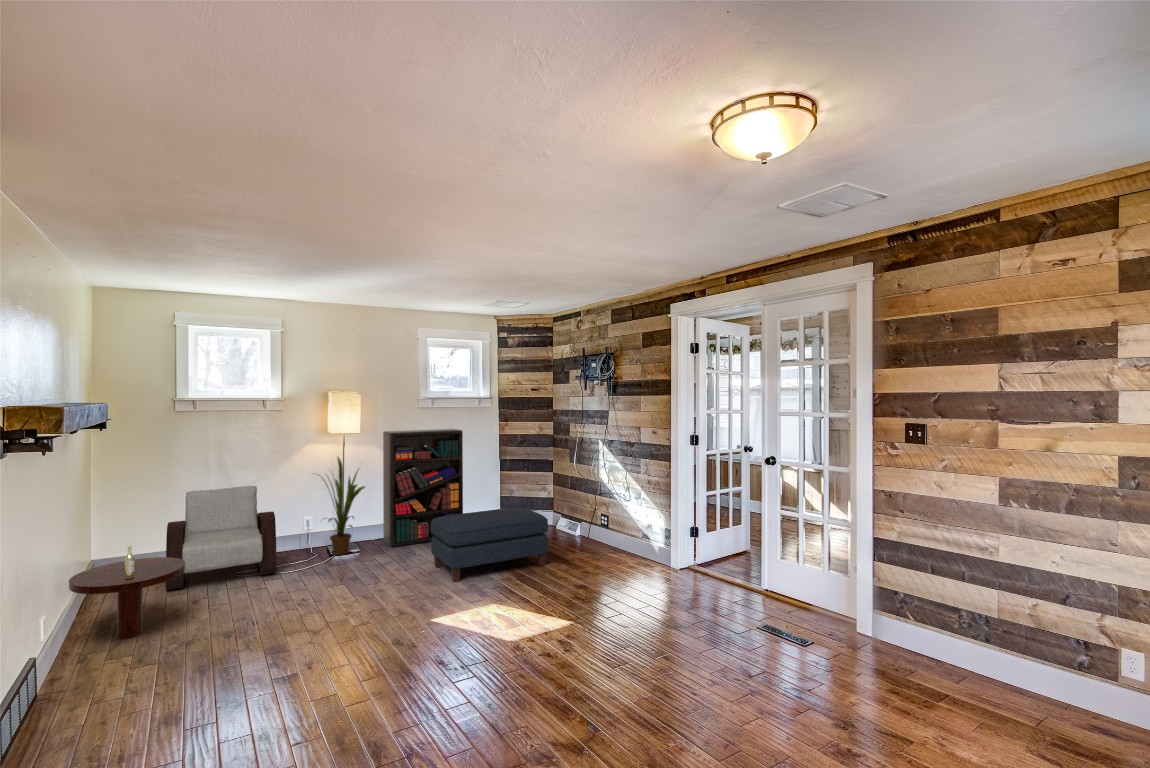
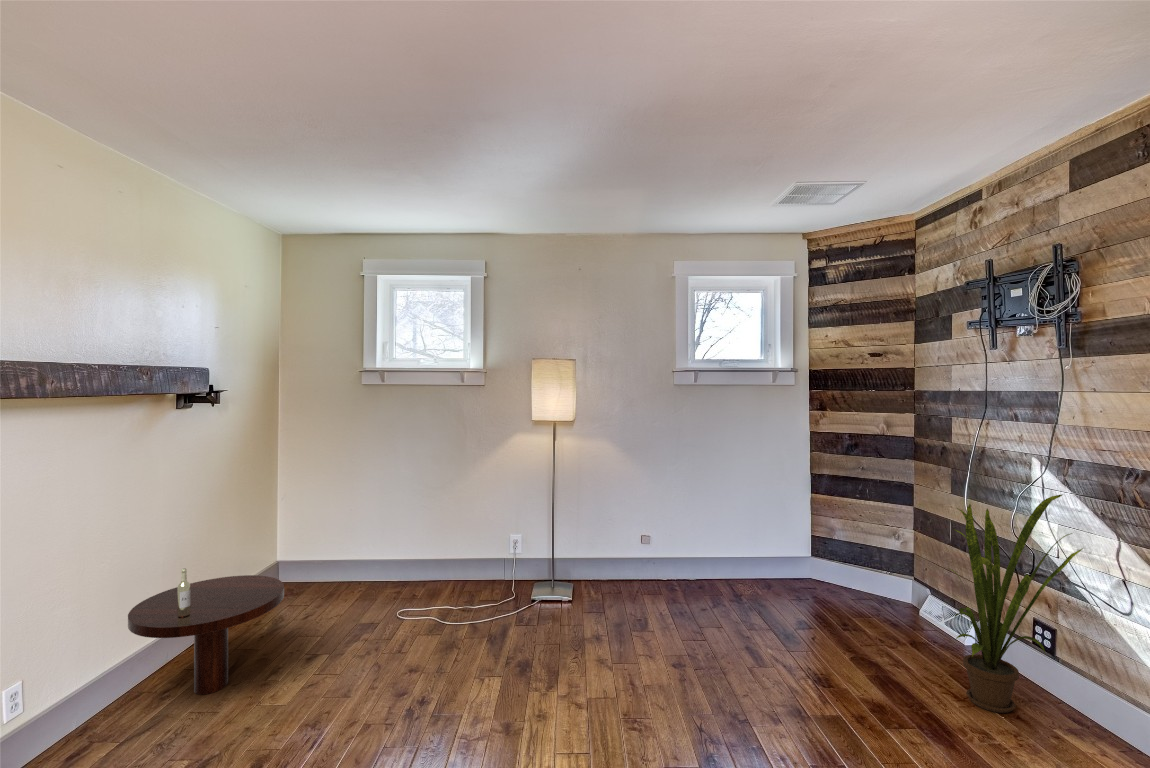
bookshelf: present [383,429,463,547] -> none [622,418,739,597]
house plant: present [323,457,365,555] -> present [950,495,1083,713]
armchair: present [166,486,277,590] -> none [322,482,474,611]
ottoman: present [431,507,548,582] -> none [655,575,893,727]

